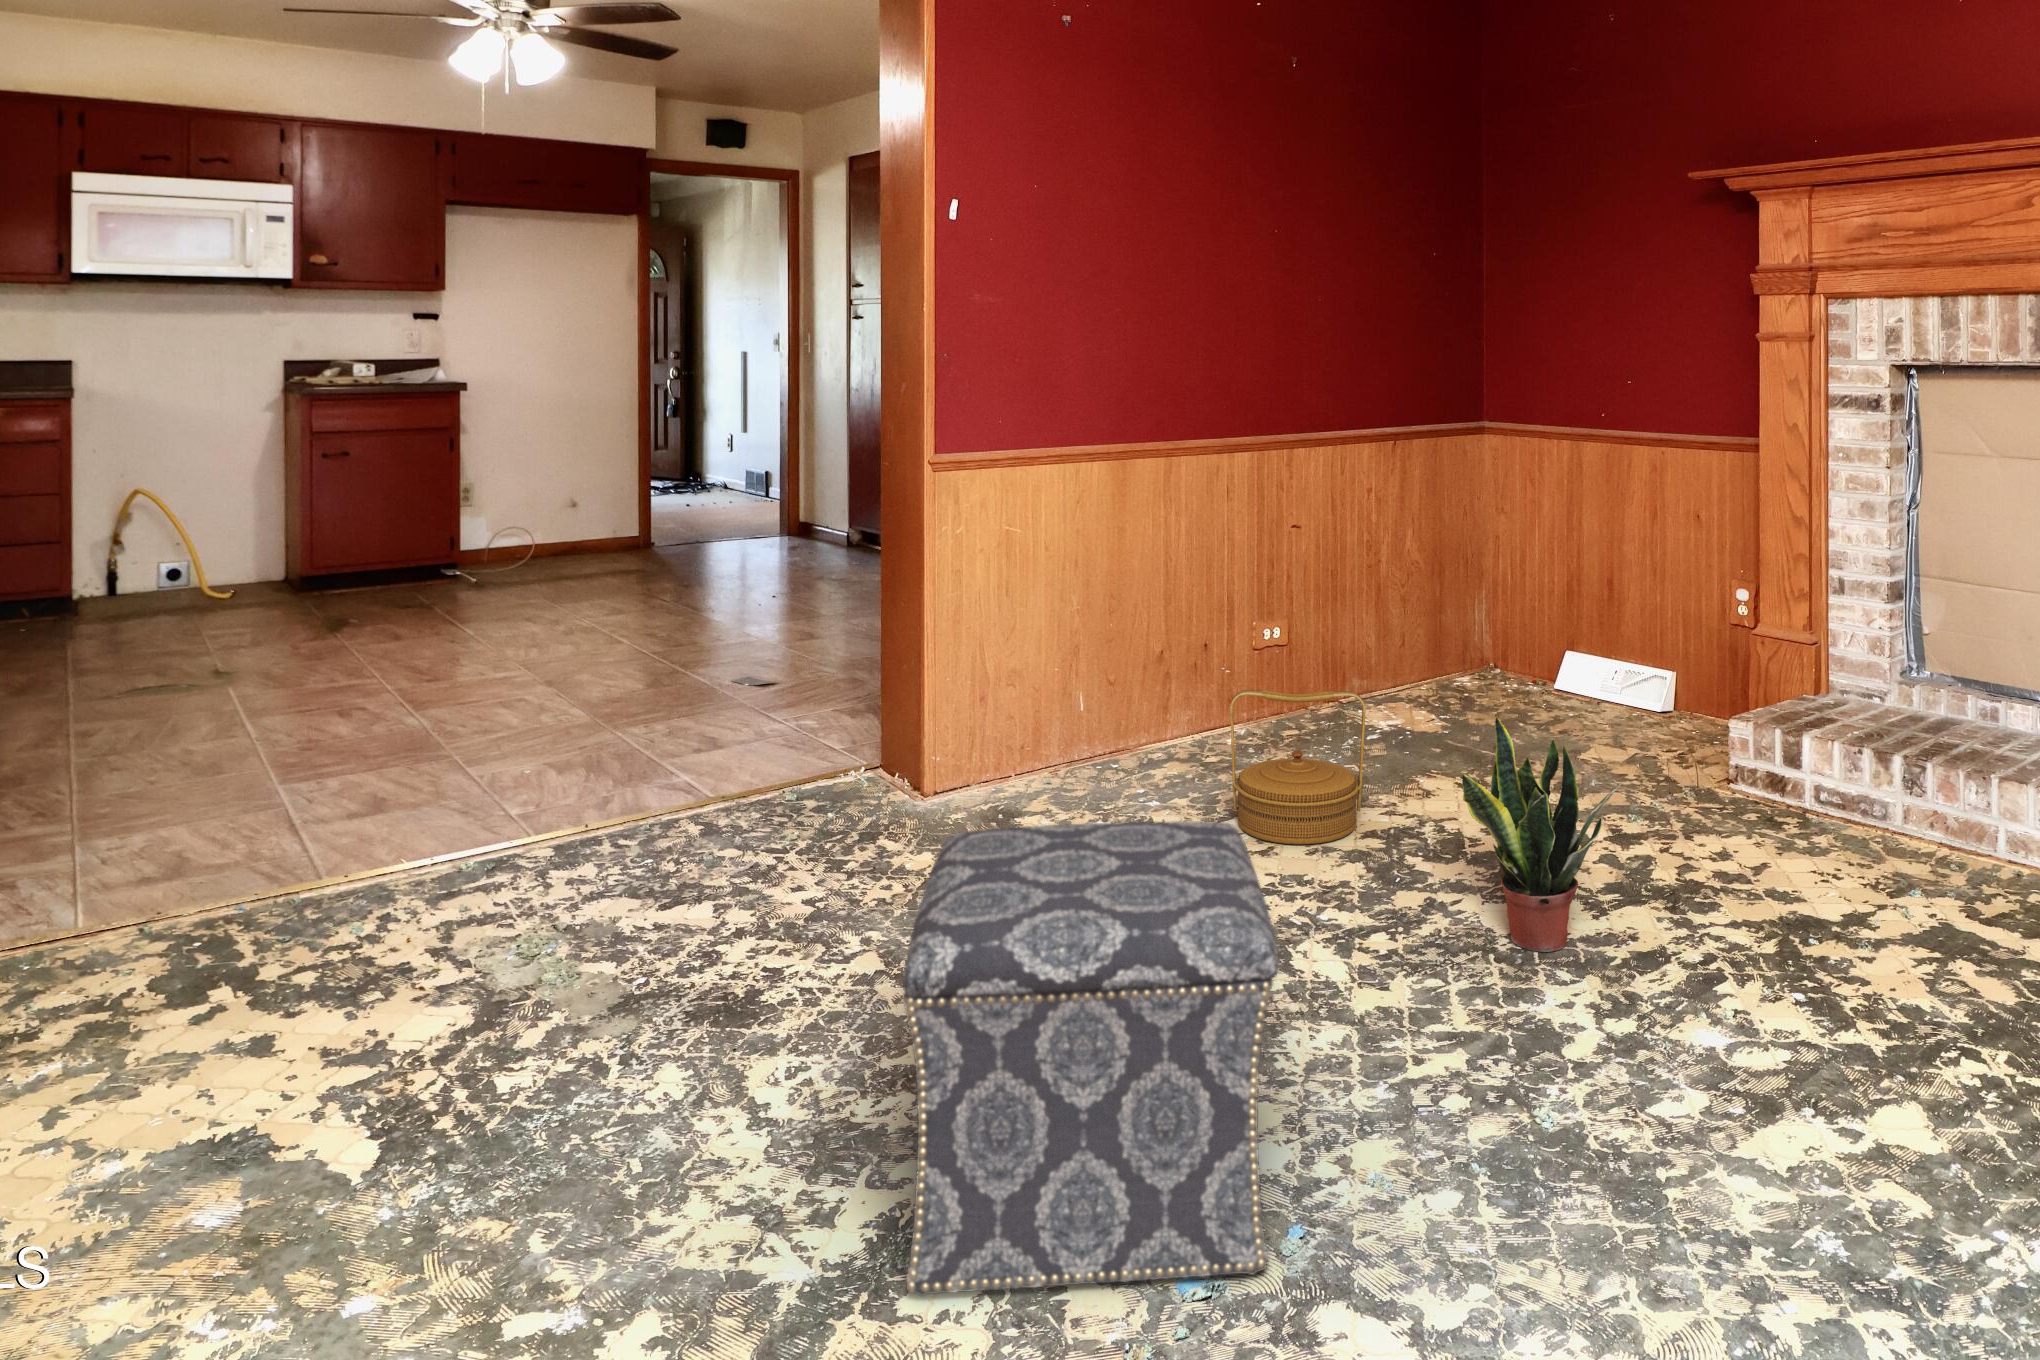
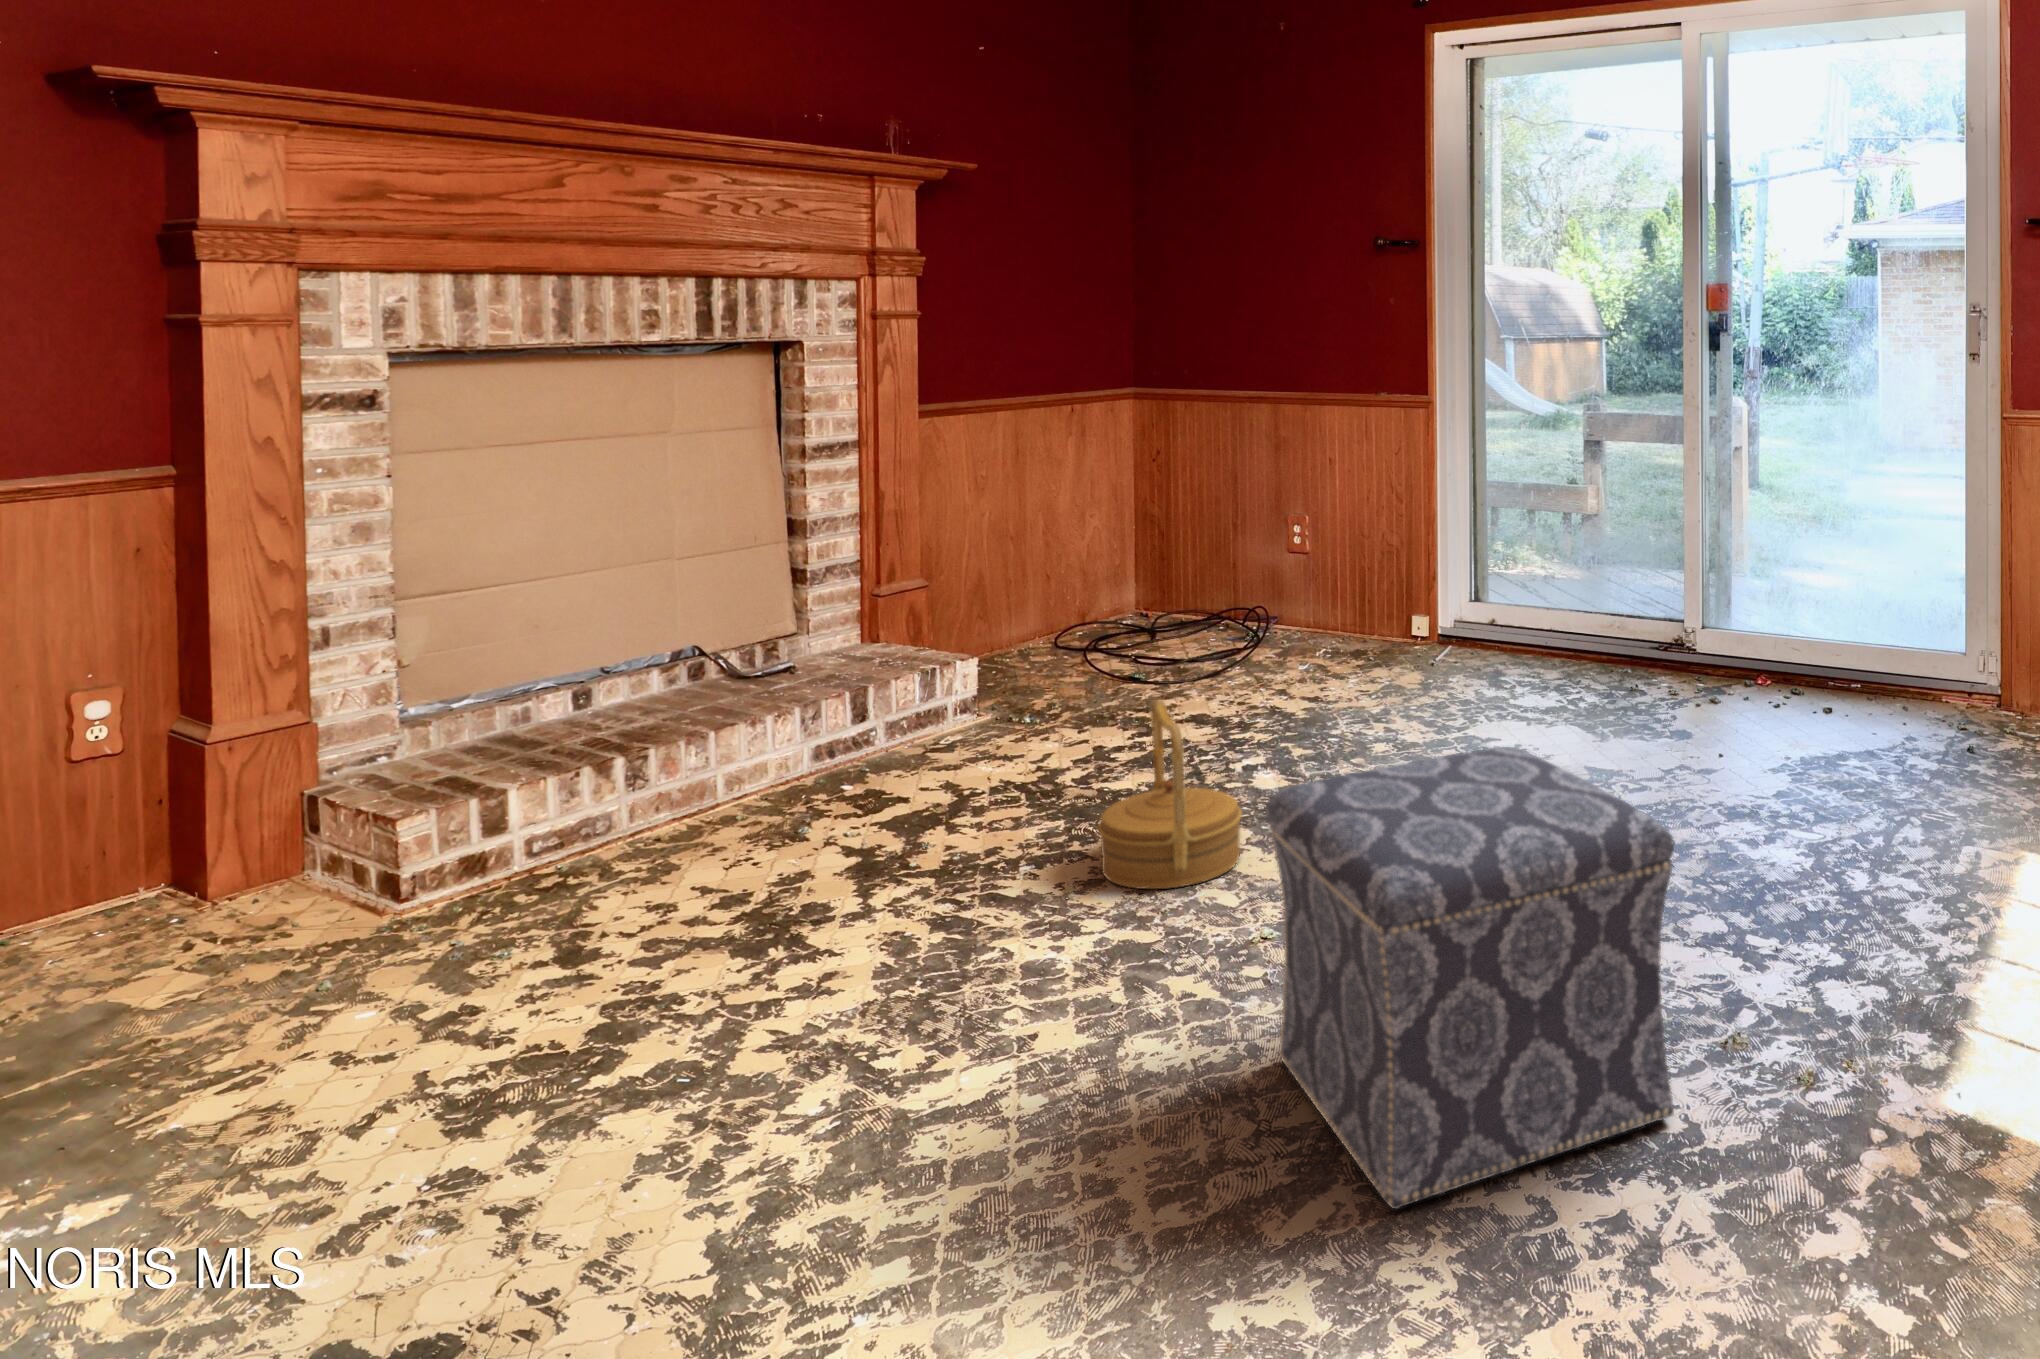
basket: present [1230,690,1366,845] -> present [1097,699,1242,889]
potted plant: present [1462,716,1621,952] -> none [821,748,966,980]

